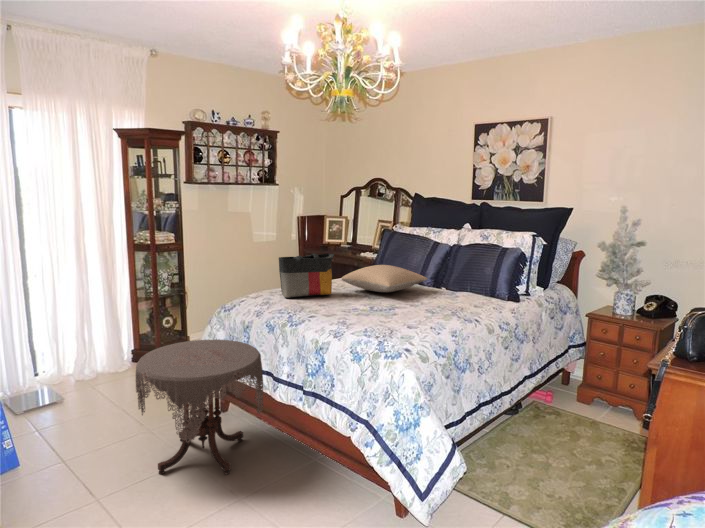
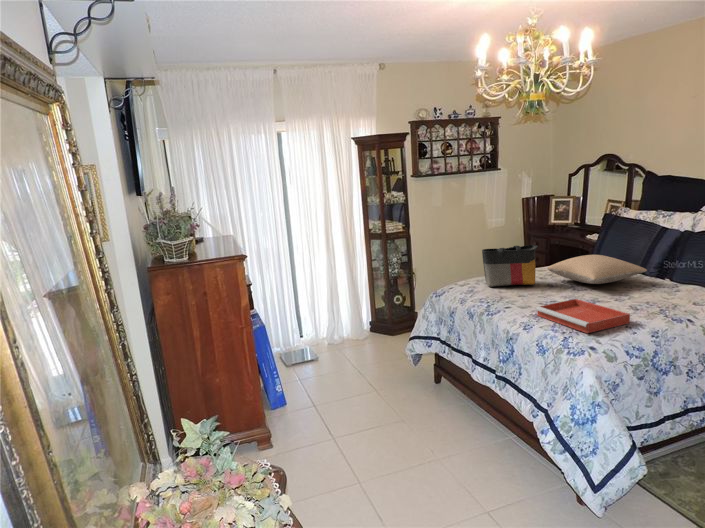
tray: none [345,305,431,336] -> present [536,299,630,333]
side table: present [136,339,263,474] -> none [362,320,465,435]

